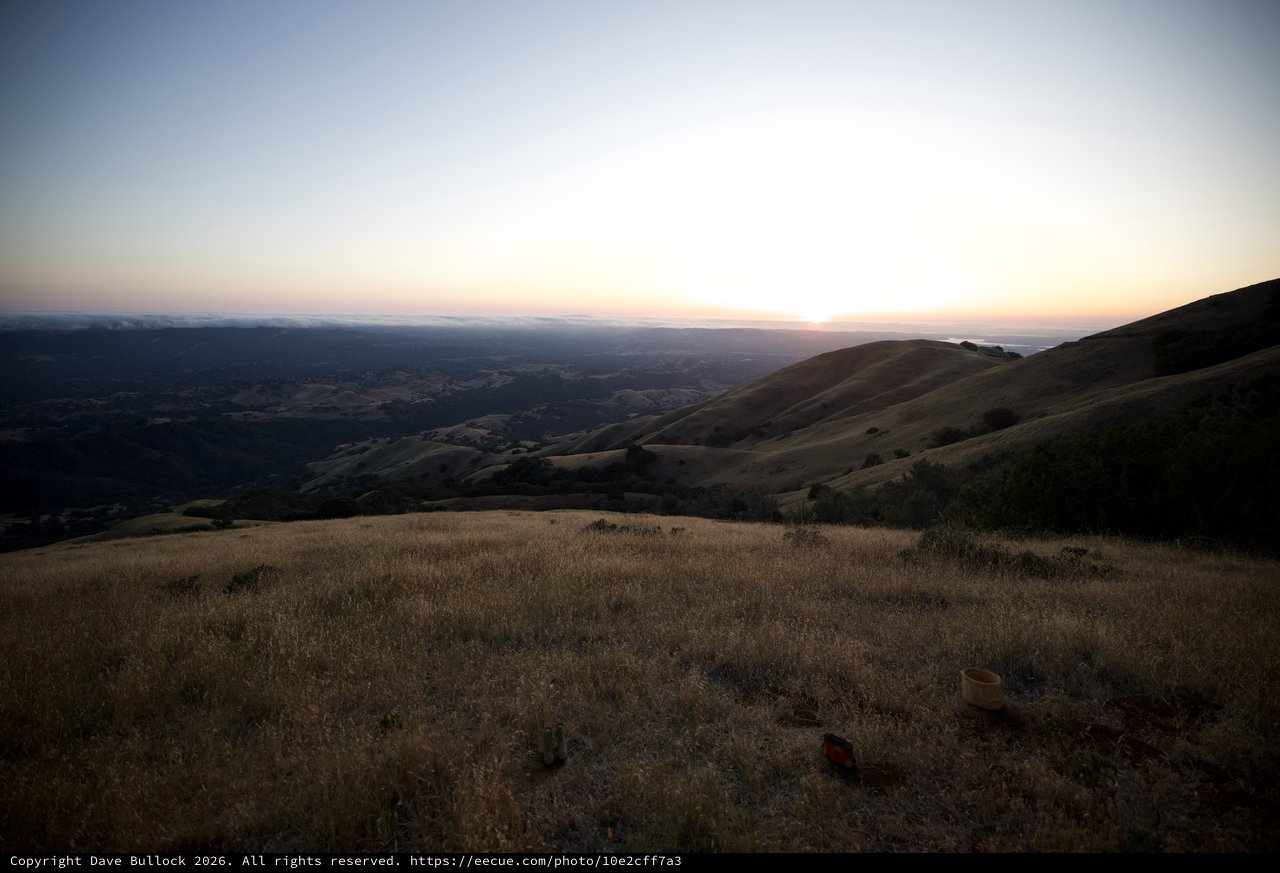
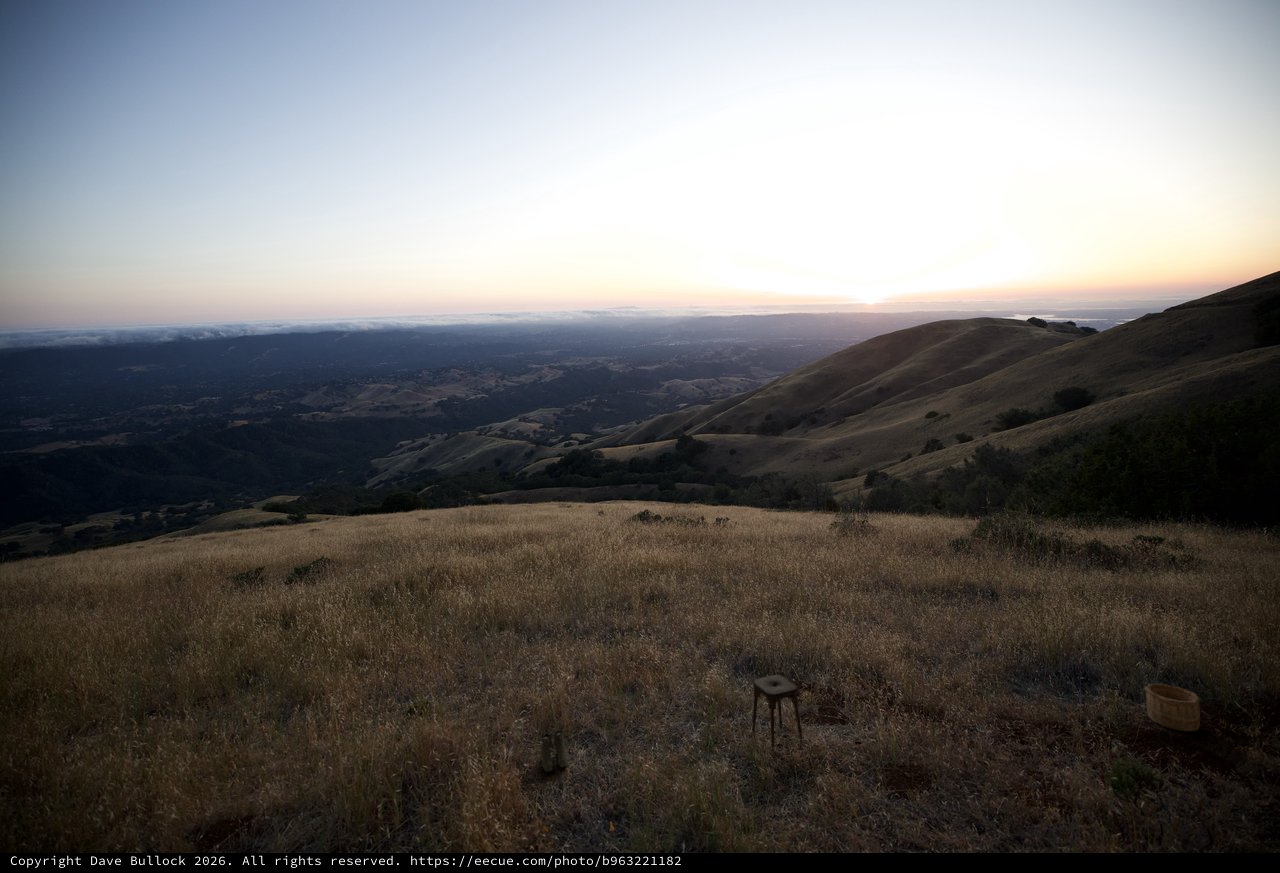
wooden bucket: present [960,668,1003,710] -> present [1145,684,1201,731]
stool: none [740,669,786,739] -> present [752,675,802,747]
bag: present [821,733,856,768] -> none [839,740,875,774]

